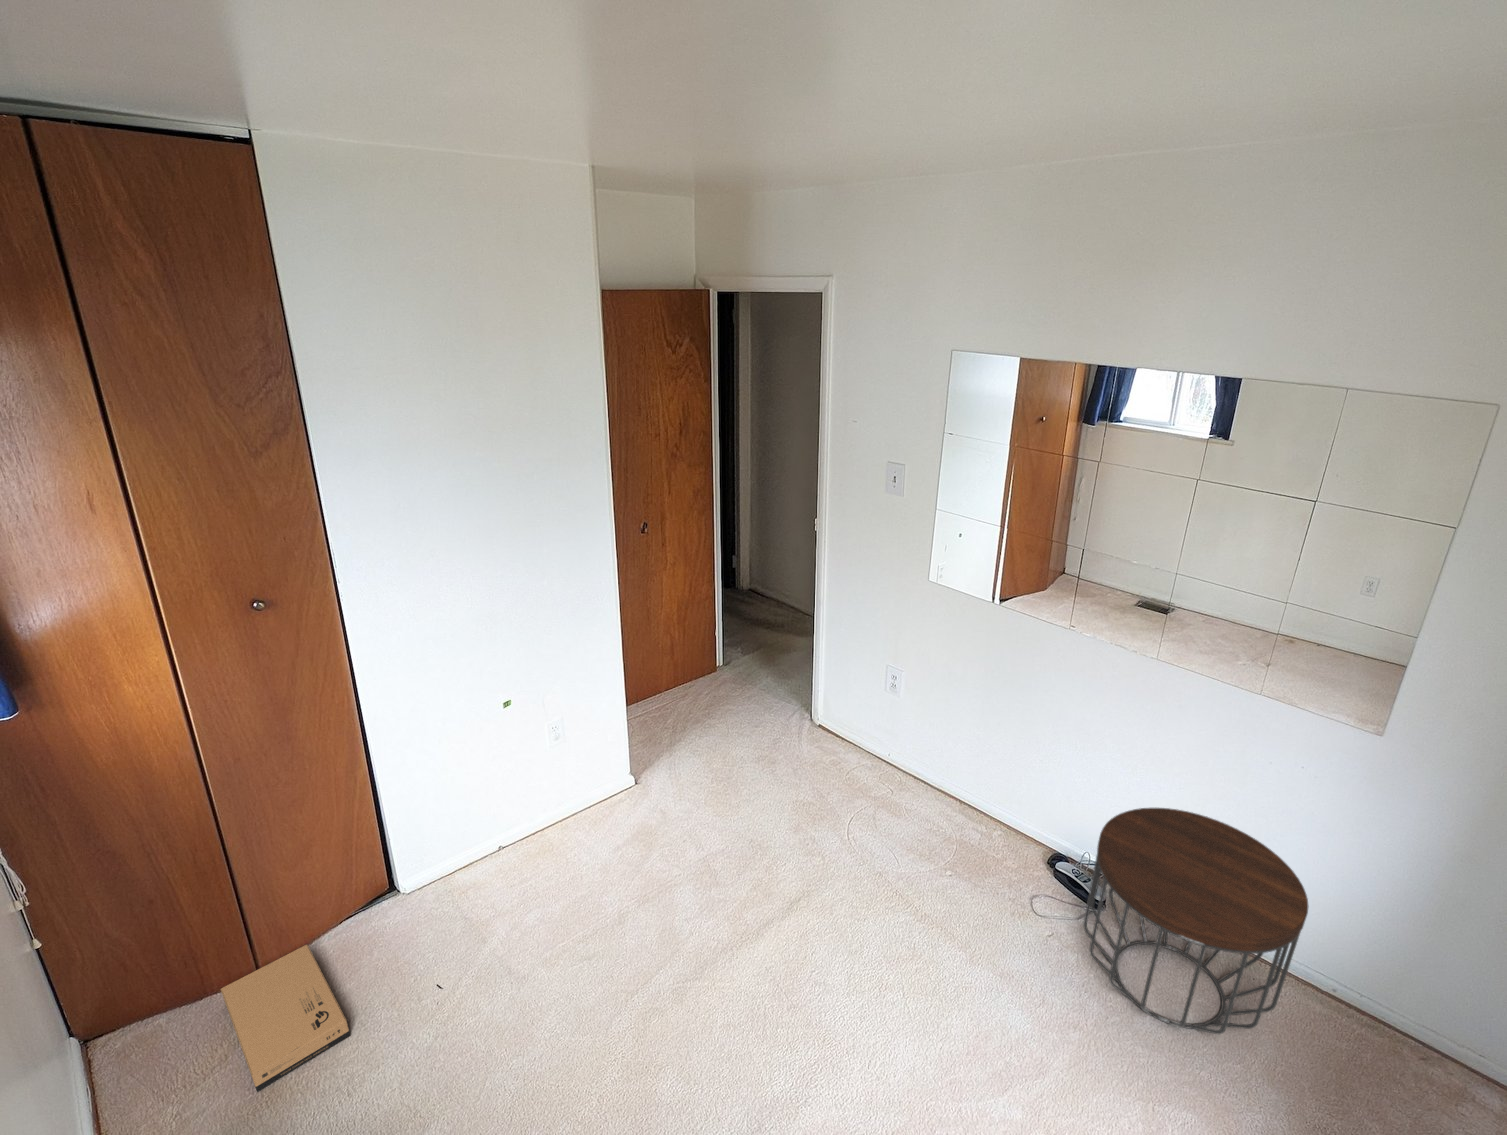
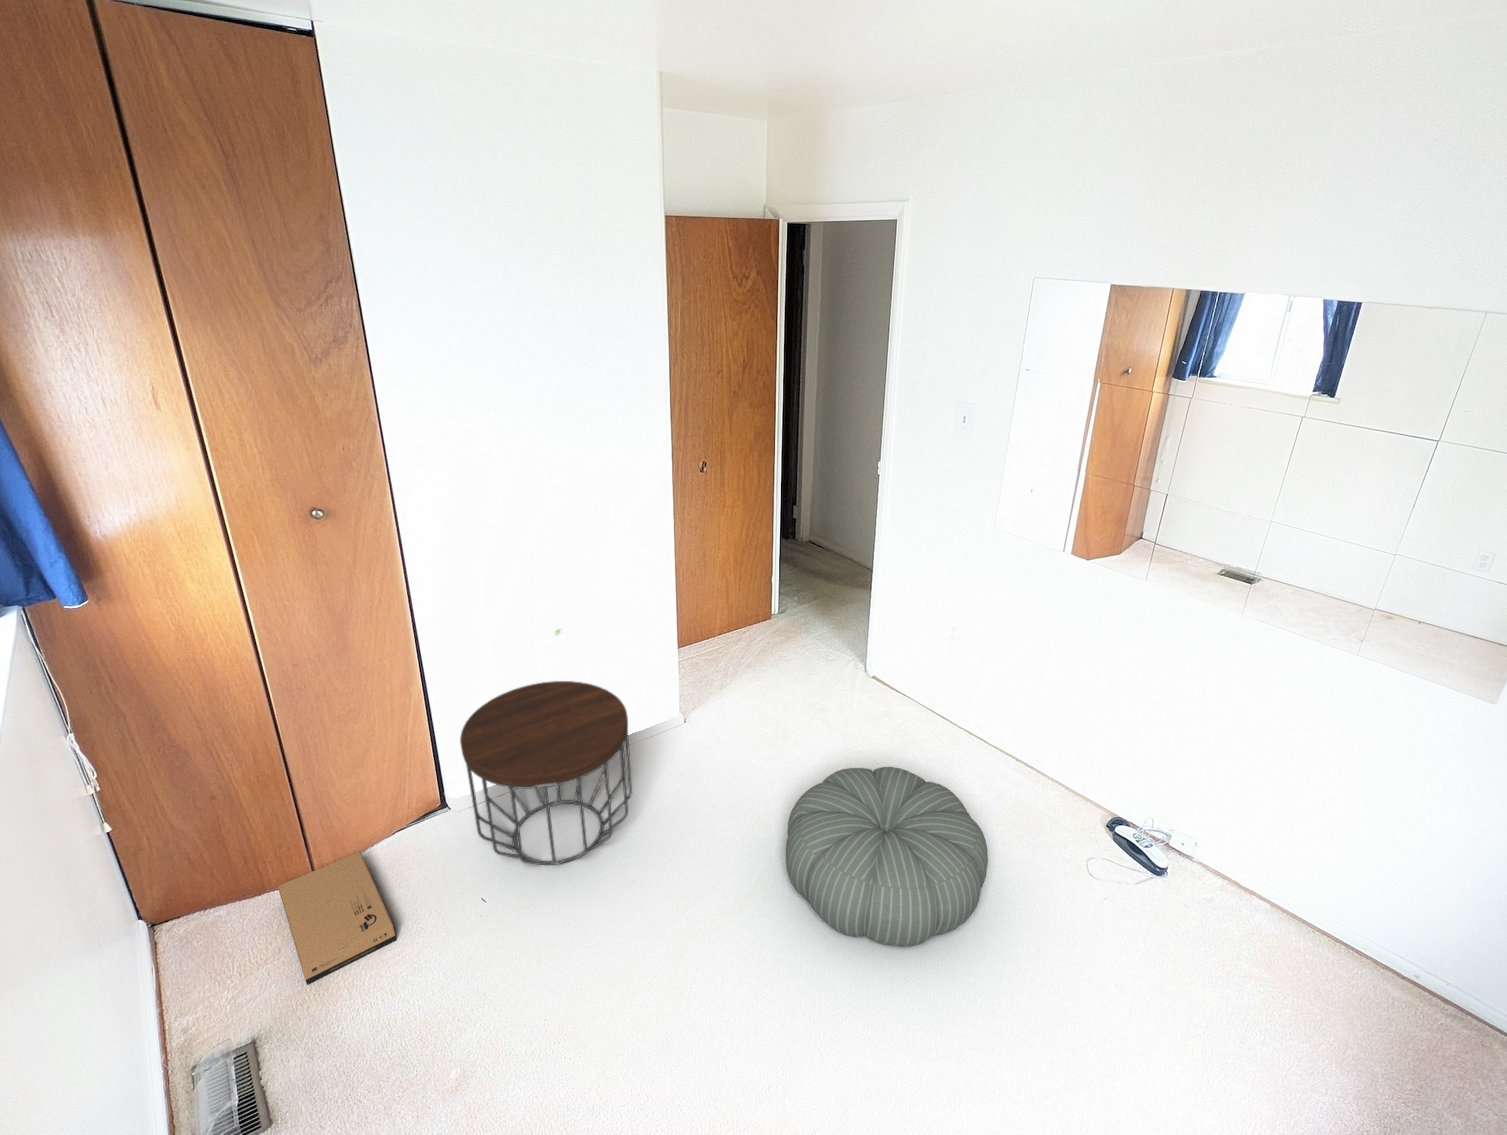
side table: present [1083,808,1308,1034] -> present [460,681,632,865]
pouf: none [745,820,938,1000] -> present [786,767,988,947]

